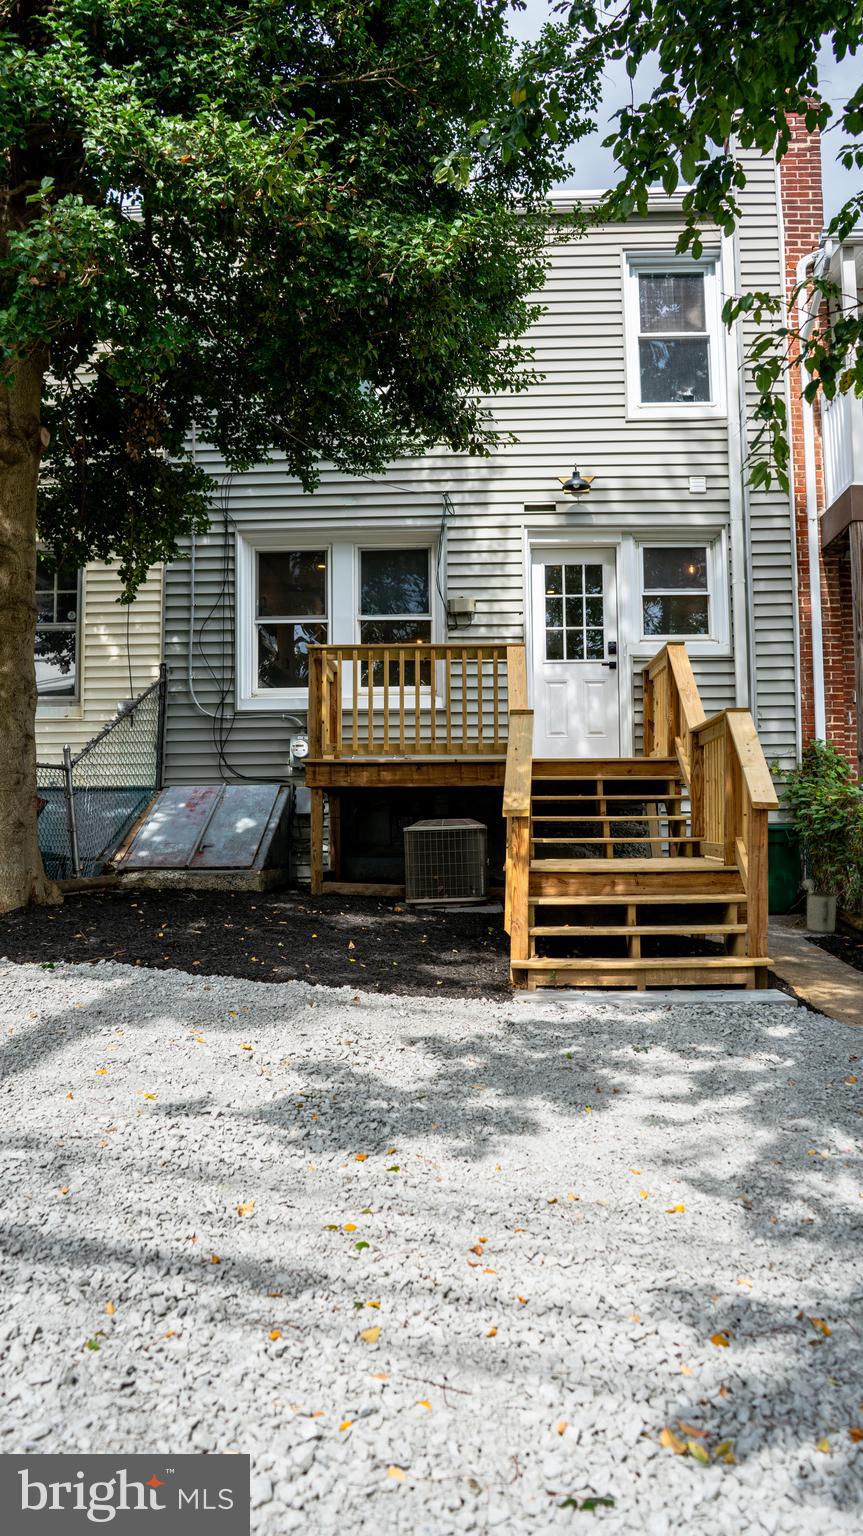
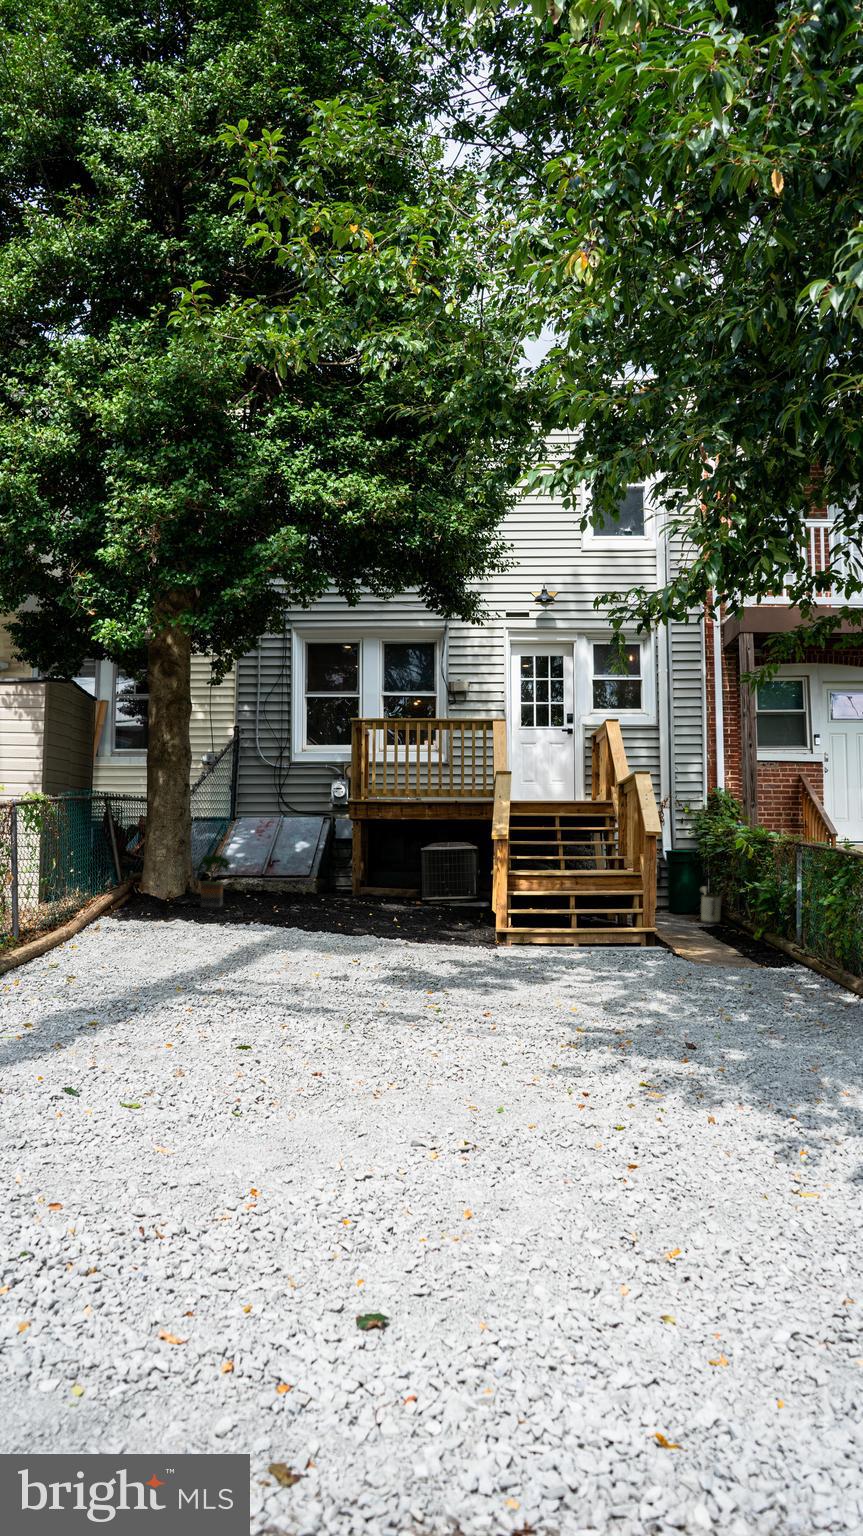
potted tree: none [60,840,122,919] -> present [196,855,231,907]

